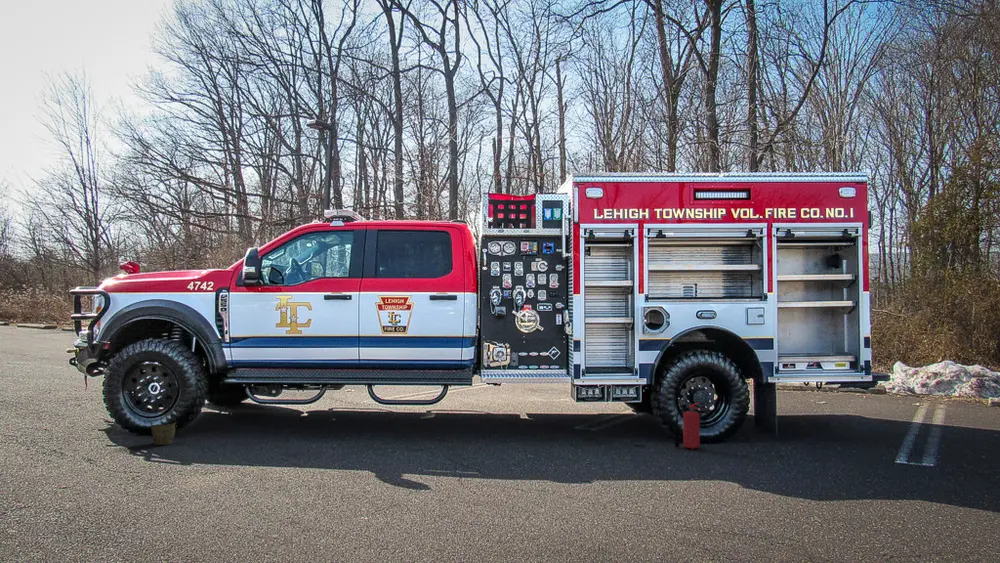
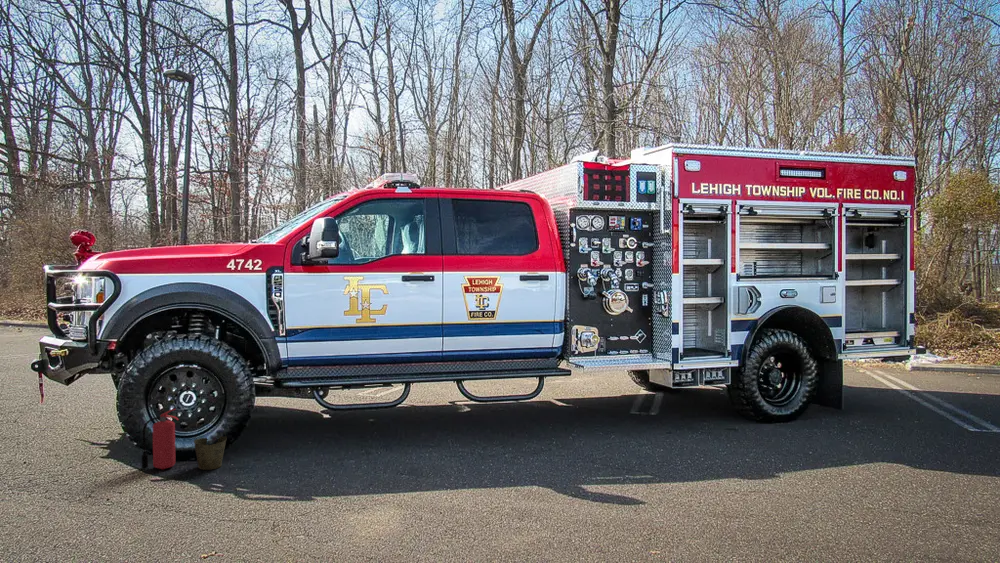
fire extinguisher: present [675,402,700,449] -> present [142,409,178,469]

